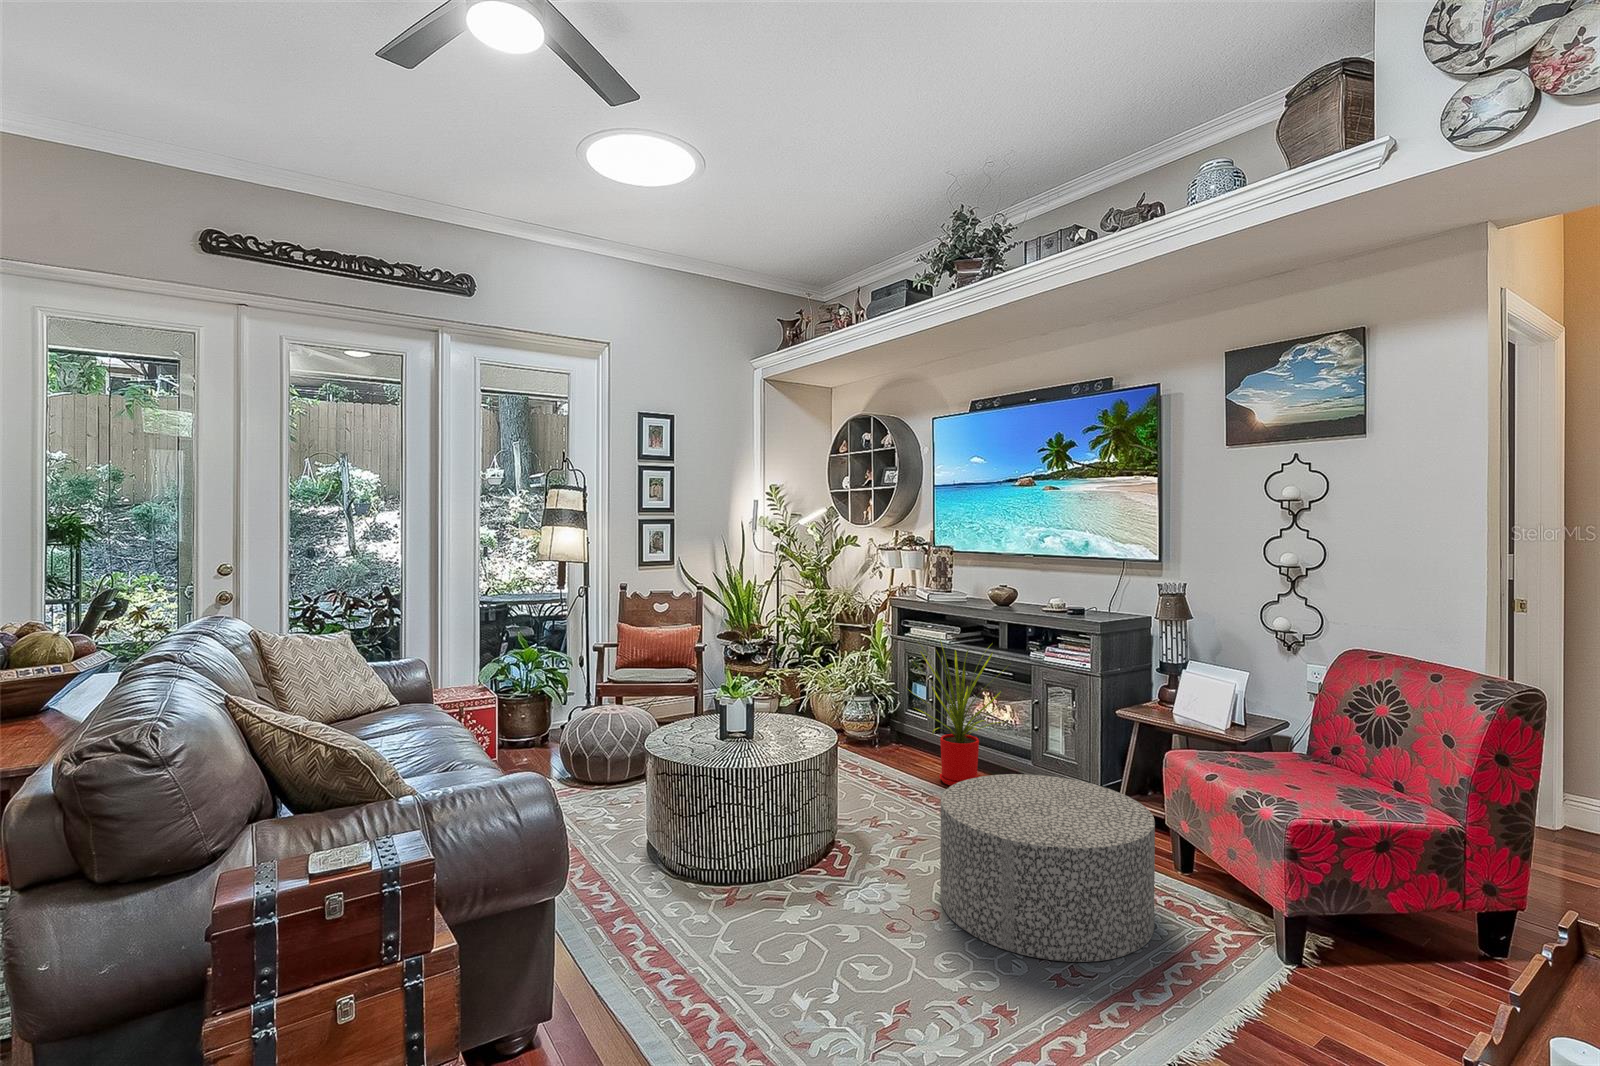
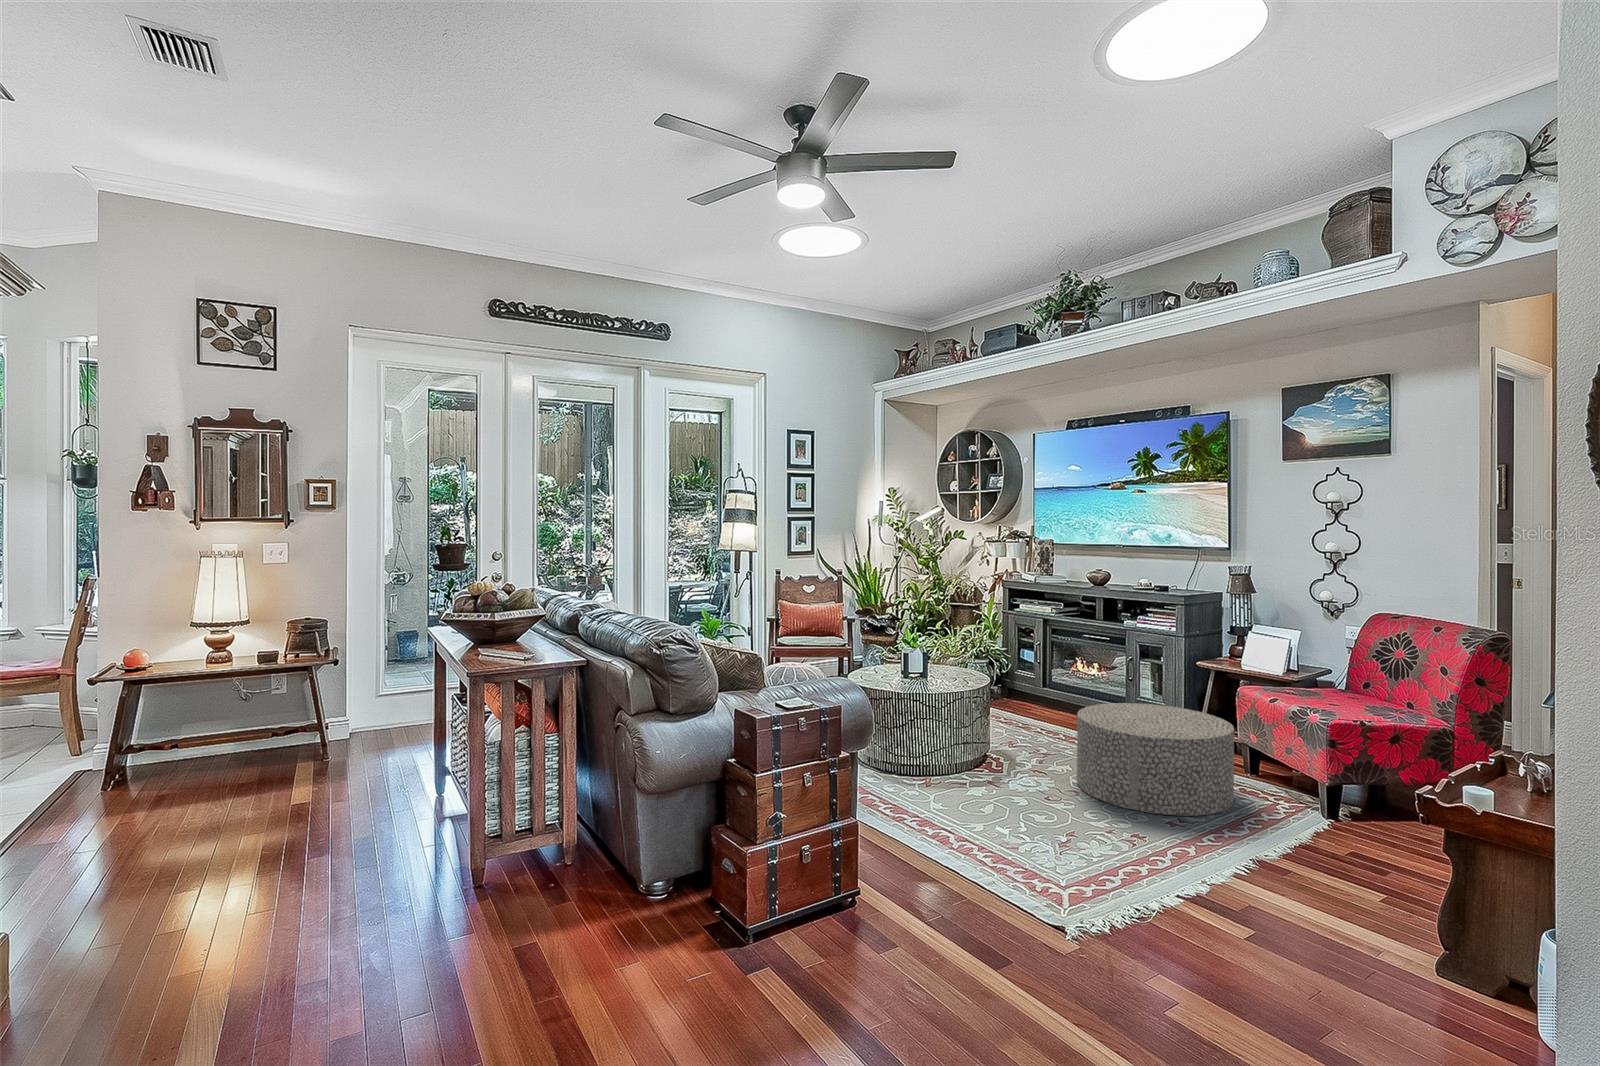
house plant: present [909,640,1009,786] -> none [1022,610,1111,724]

